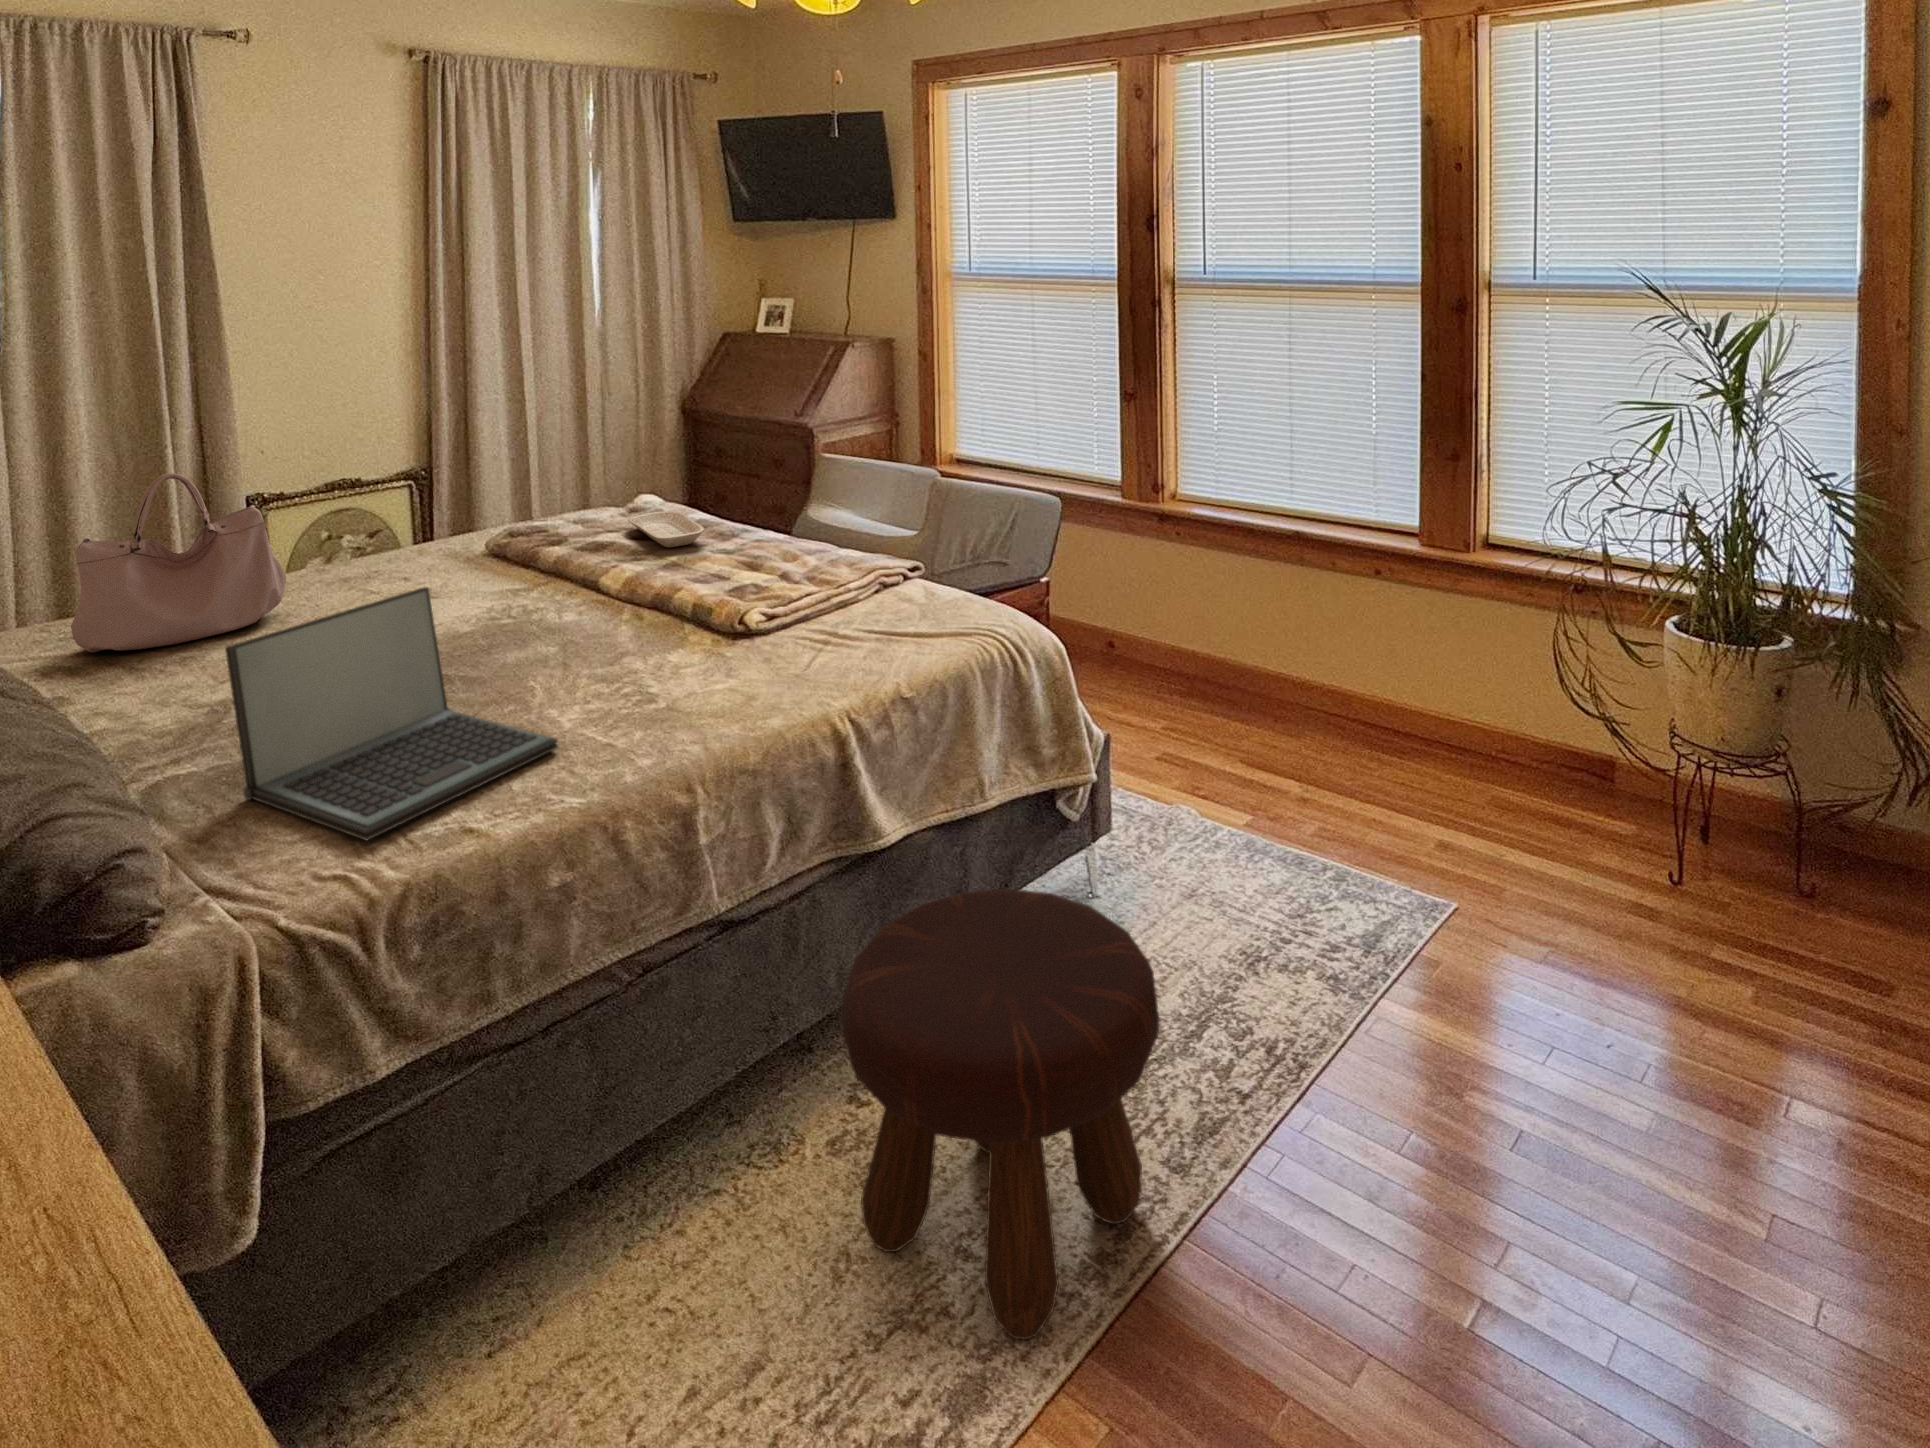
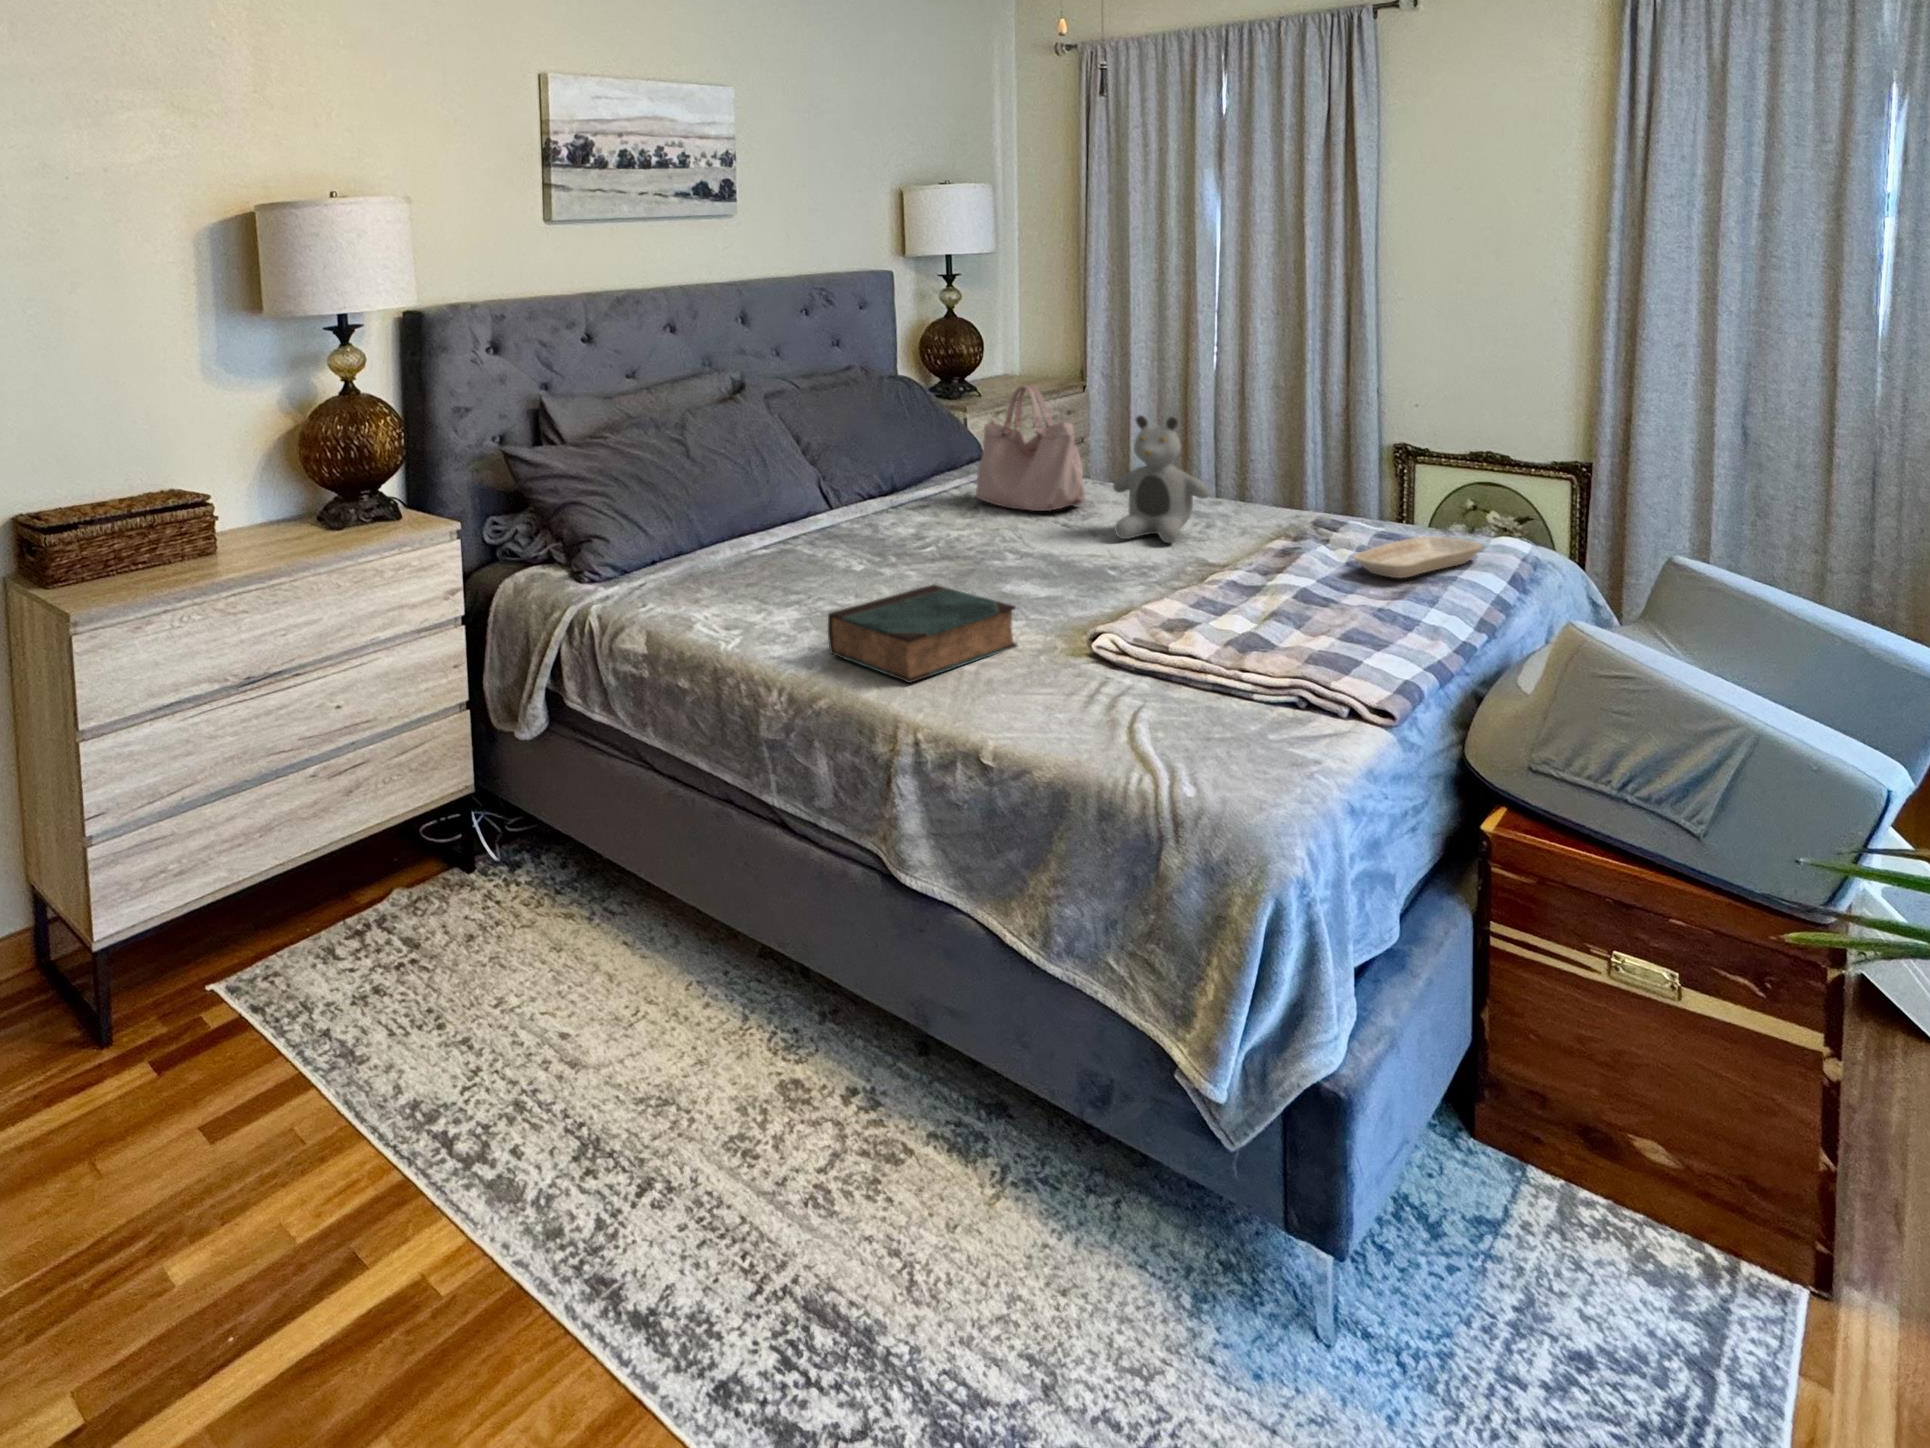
teddy bear: none [376,463,491,604] -> present [1113,415,1209,543]
laptop: present [225,587,558,840] -> none [695,477,896,625]
book: none [601,627,786,744] -> present [828,585,1017,683]
footstool: present [841,889,1160,1339] -> none [497,874,823,1328]

